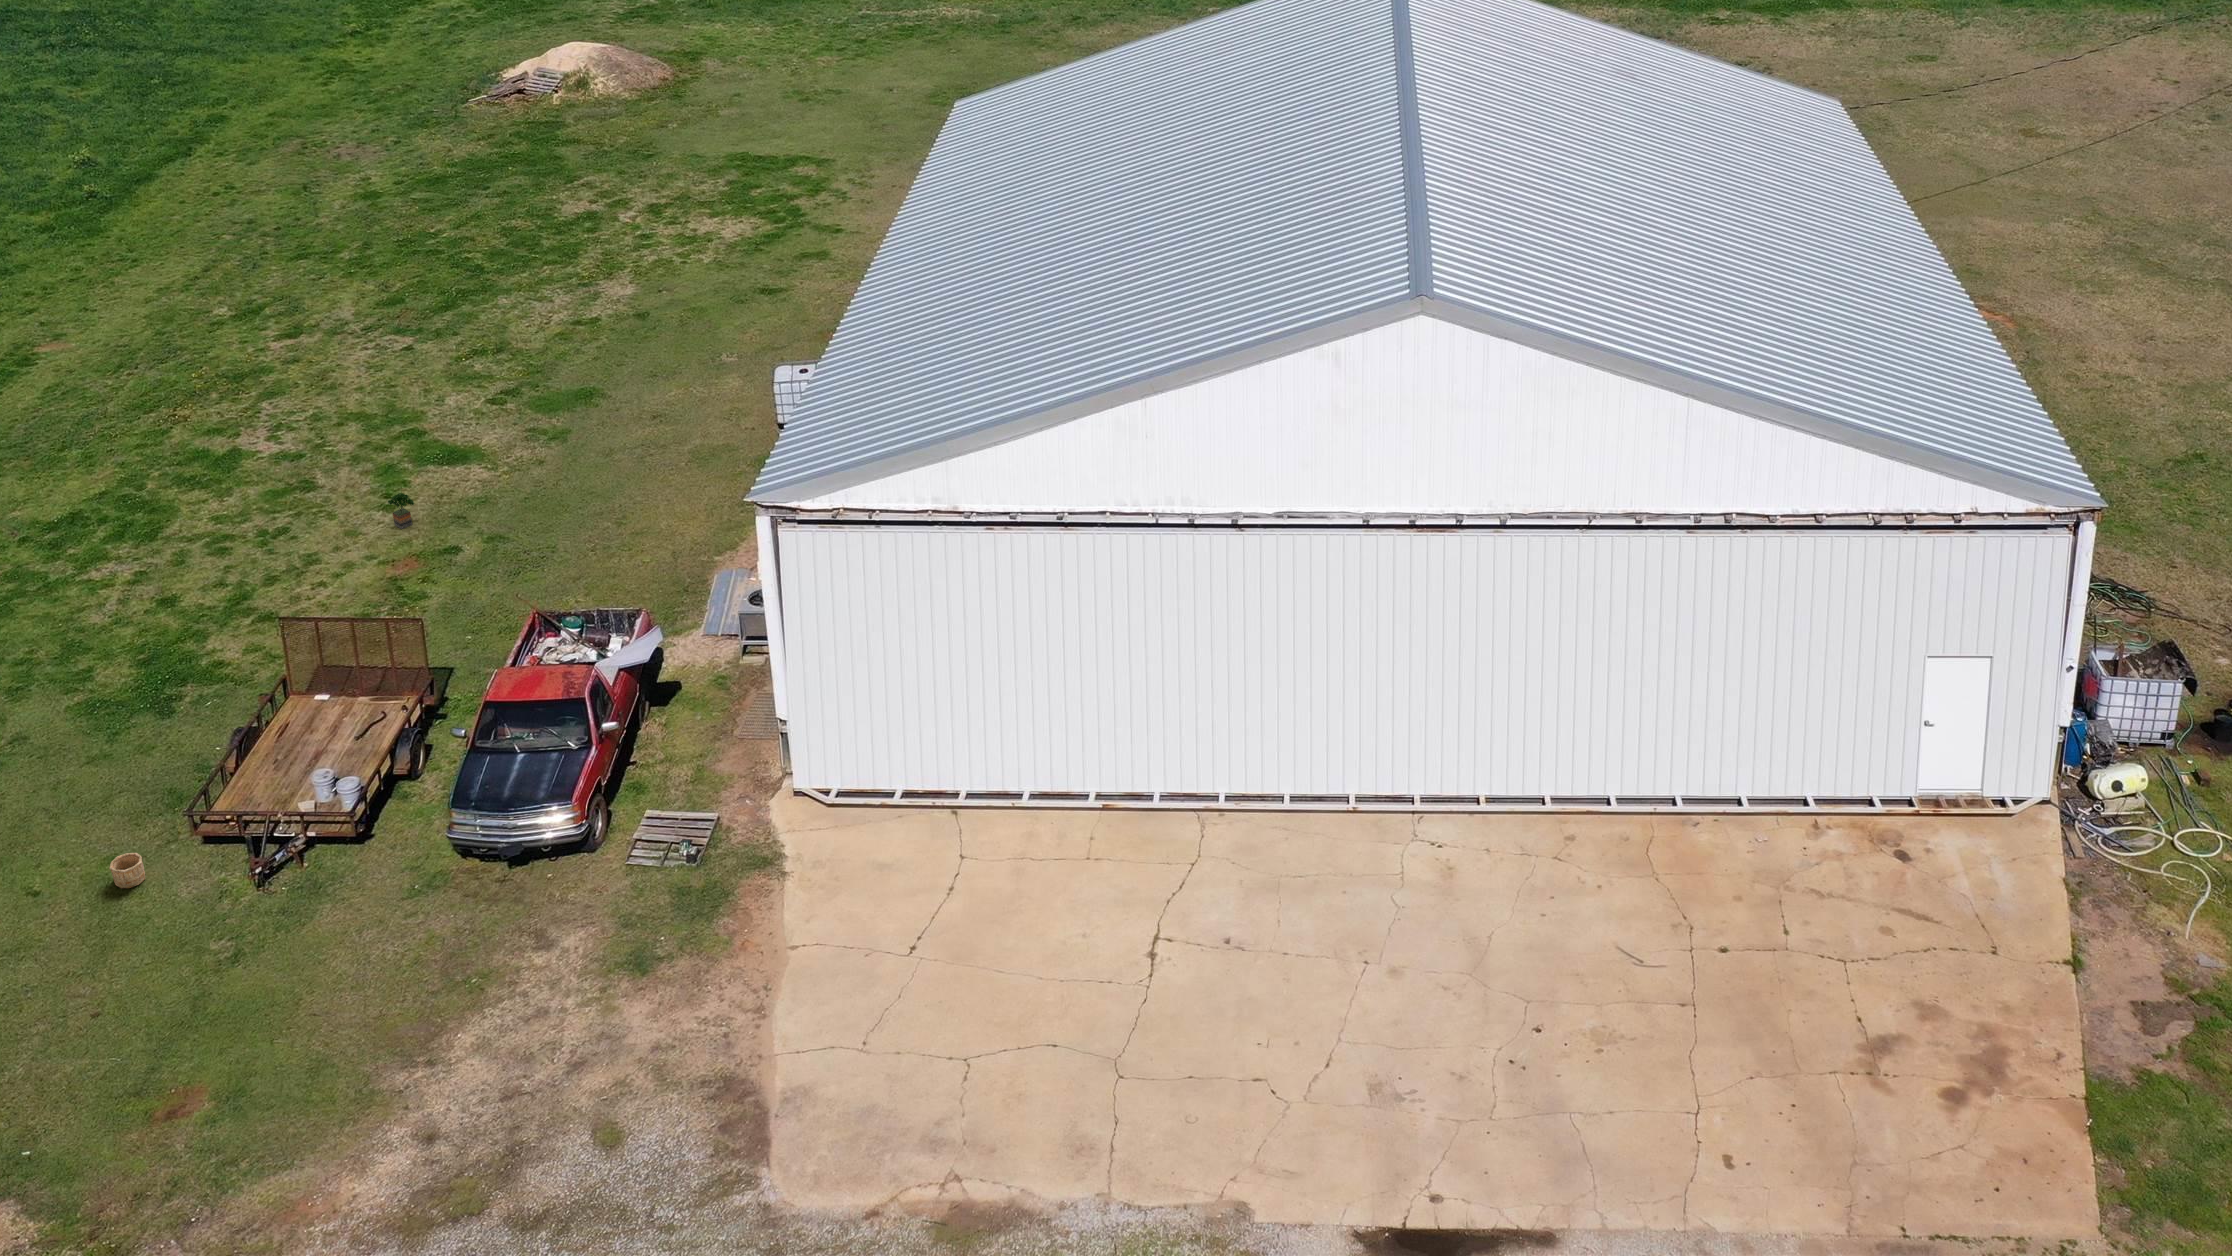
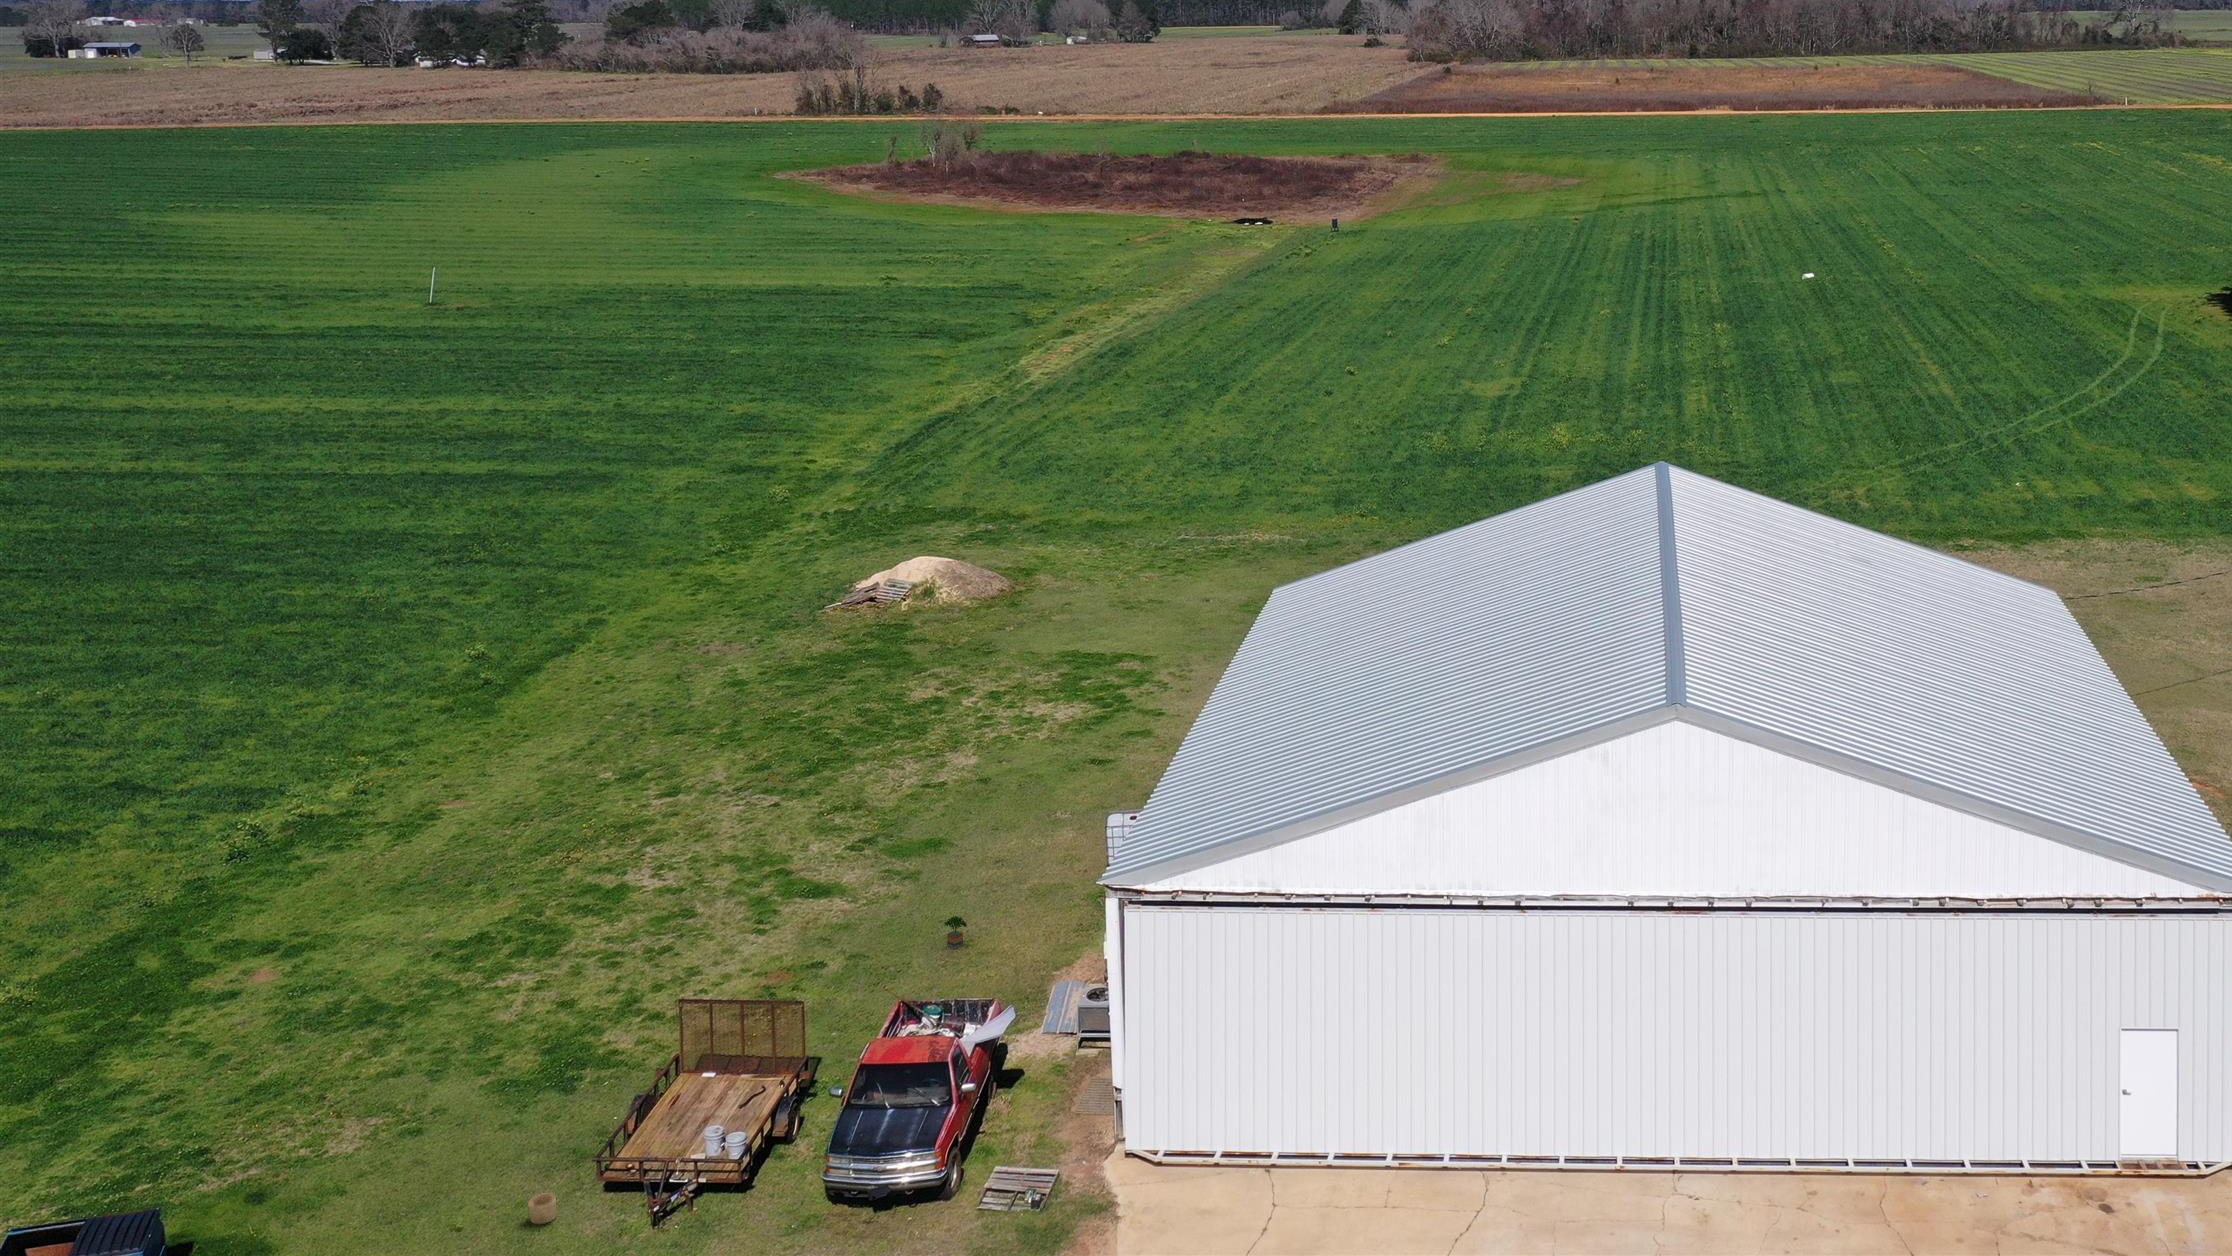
potted tree: present [388,493,414,529] -> present [944,916,967,949]

